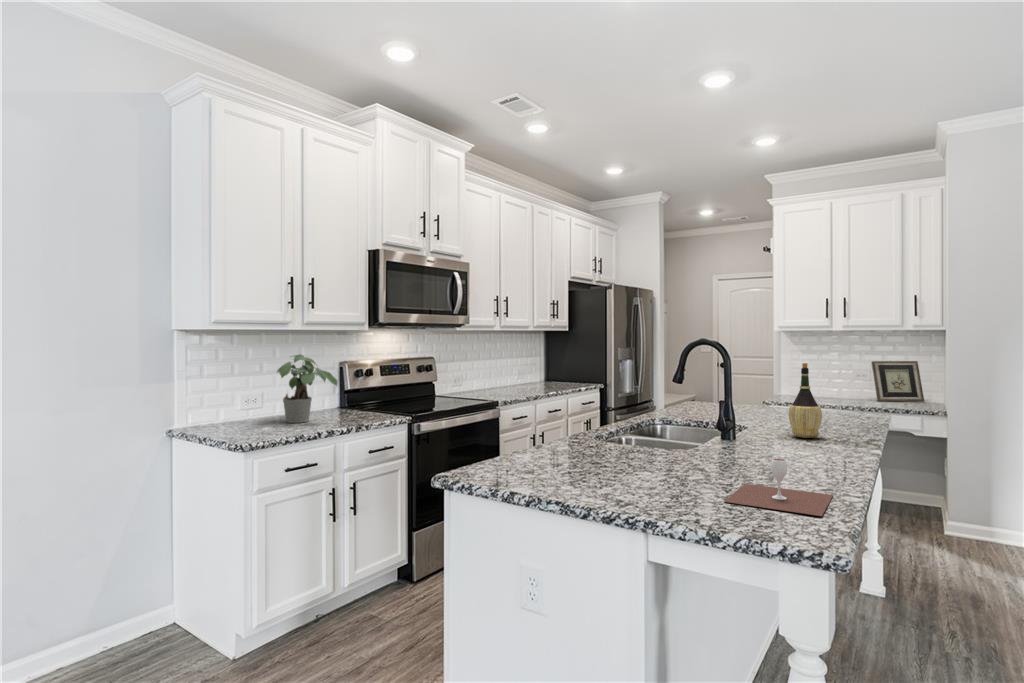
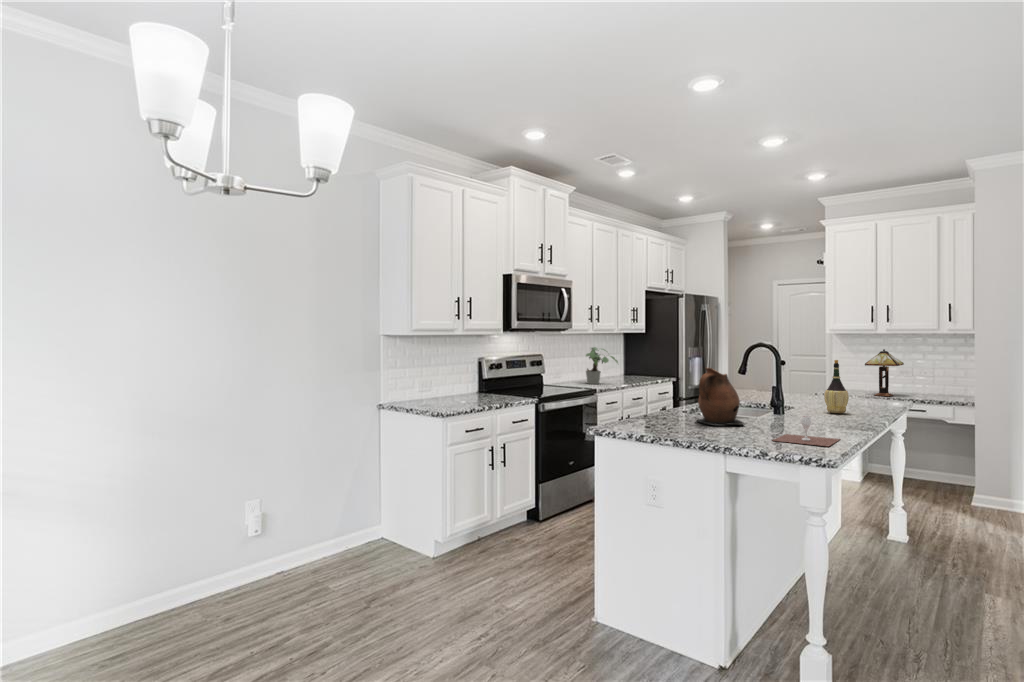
table lamp: none [820,349,864,405] -> present [865,349,904,396]
potted plant: present [277,355,337,423] -> present [586,347,618,384]
picture frame: present [871,361,924,401] -> none [912,360,959,395]
ceramic pitcher: none [607,377,682,467] -> present [697,368,744,425]

